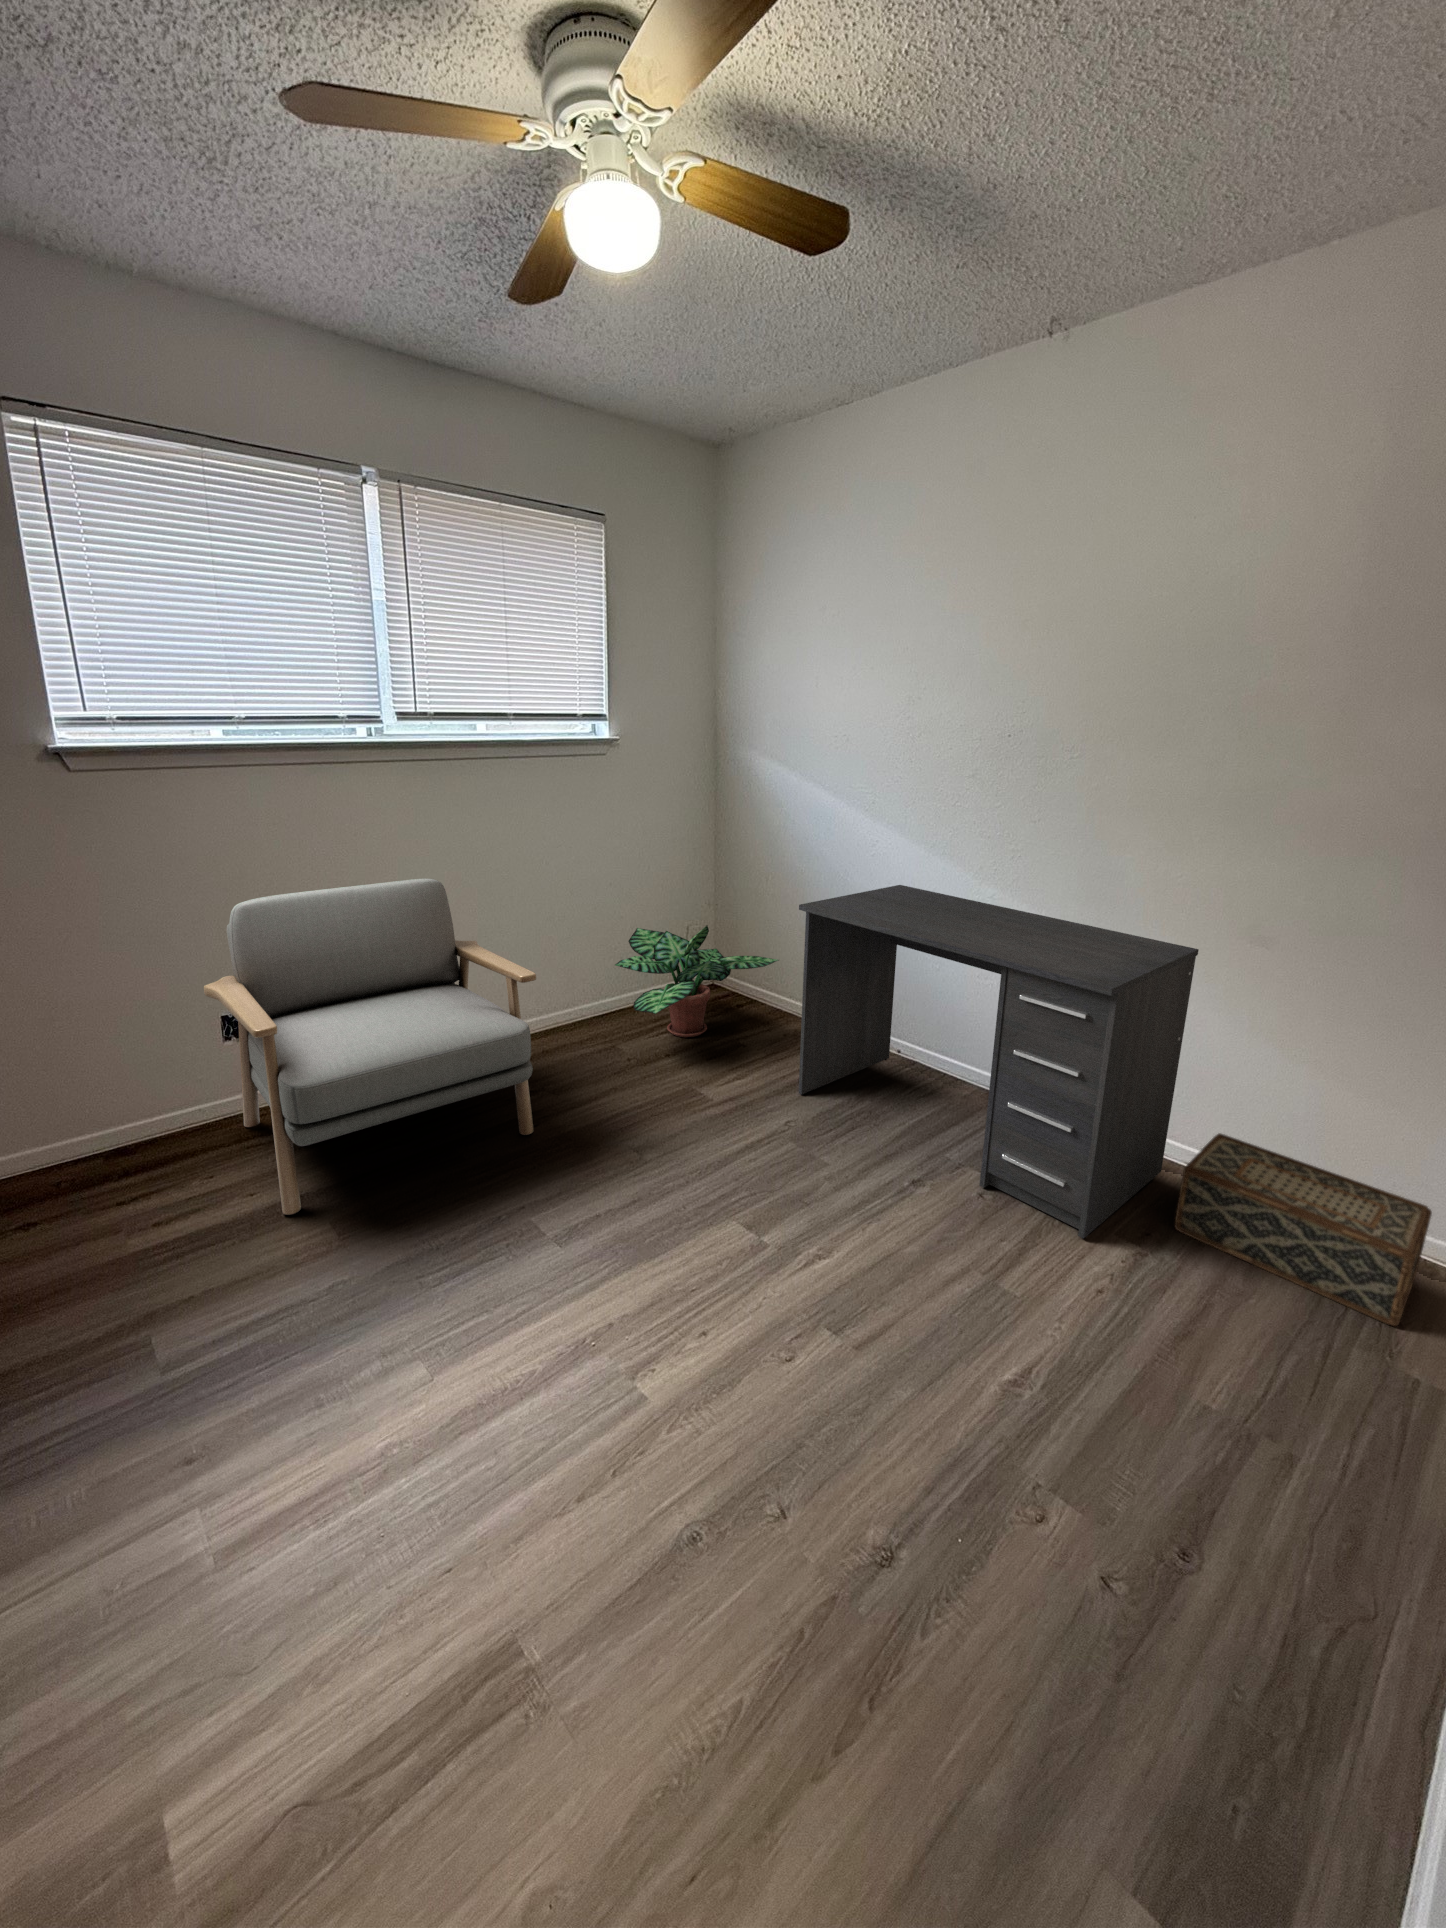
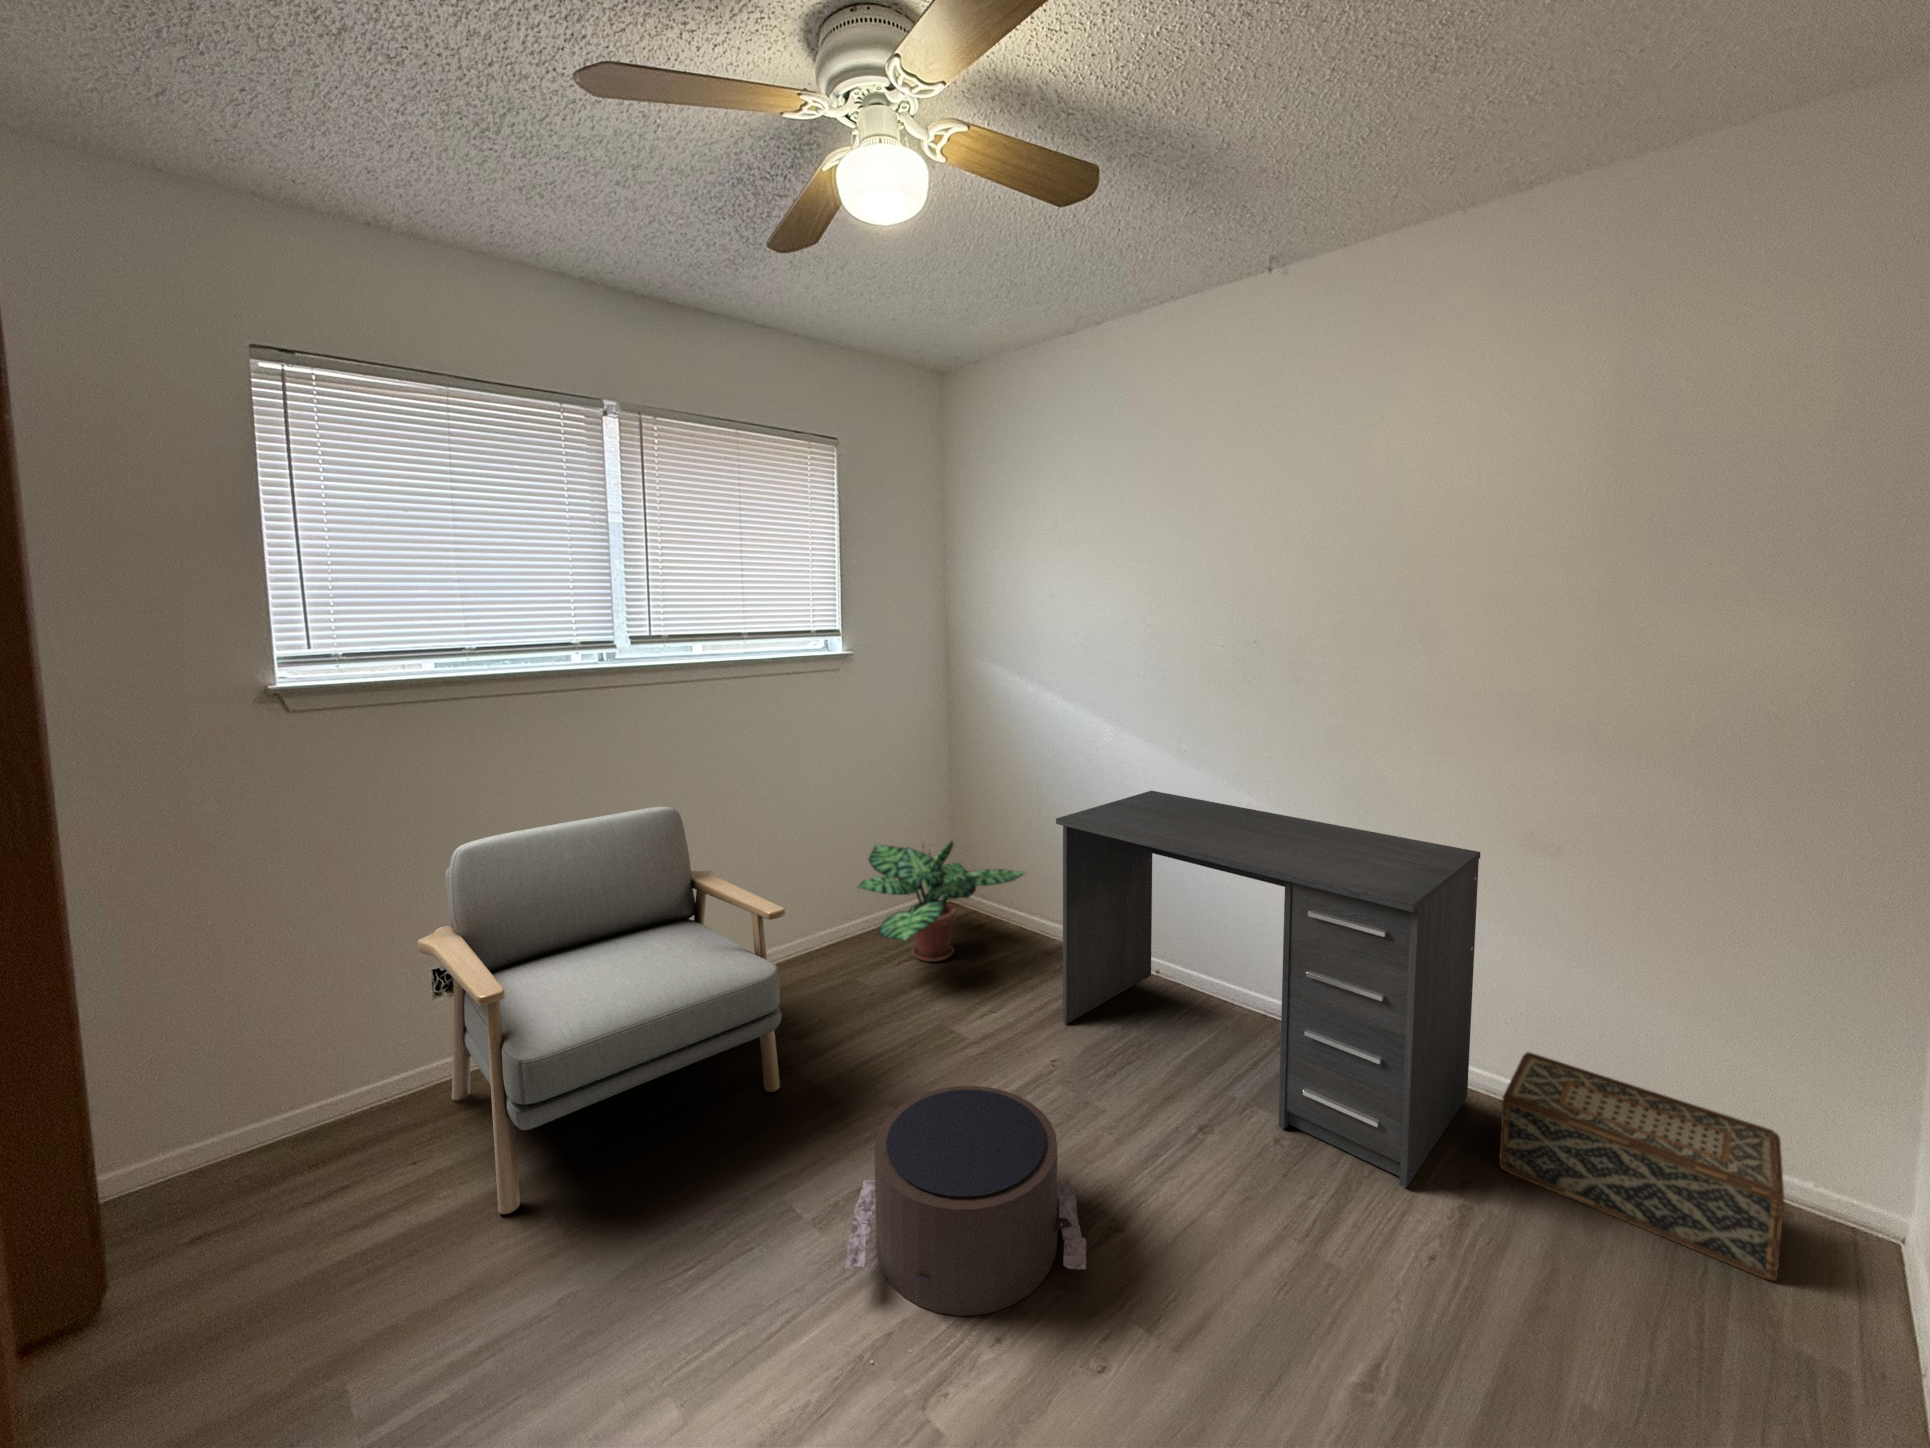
pouf: none [573,1132,785,1310] -> present [845,1086,1086,1316]

